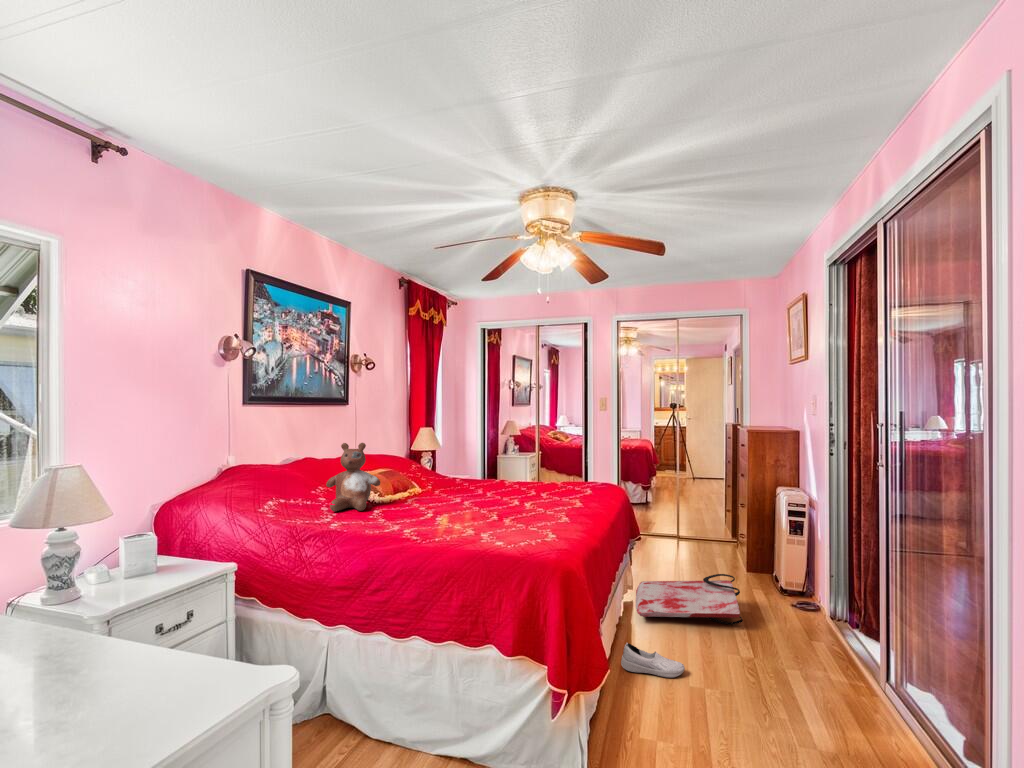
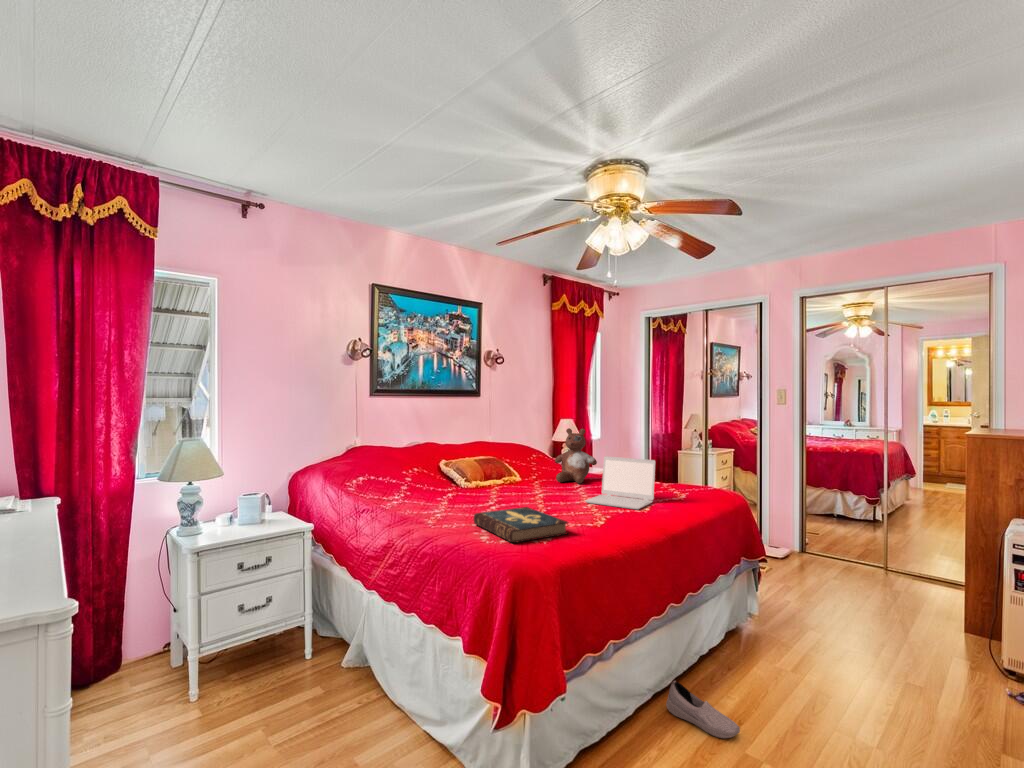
stuffed bear: present [326,443,380,511] -> present [555,428,597,483]
laptop: none [517,457,571,502] -> present [585,456,655,509]
book: none [457,509,554,540] -> present [474,507,568,543]
bag: present [636,574,743,625] -> none [729,615,885,699]

